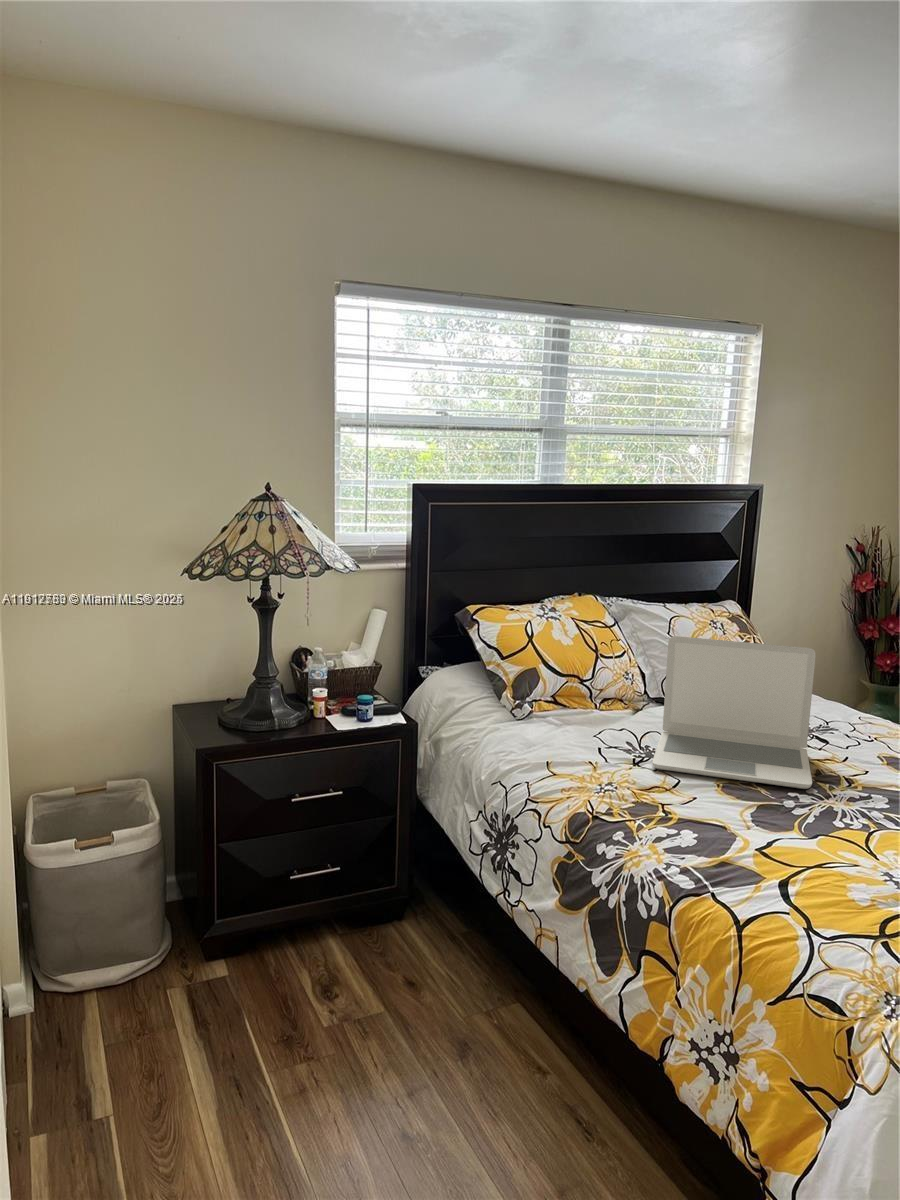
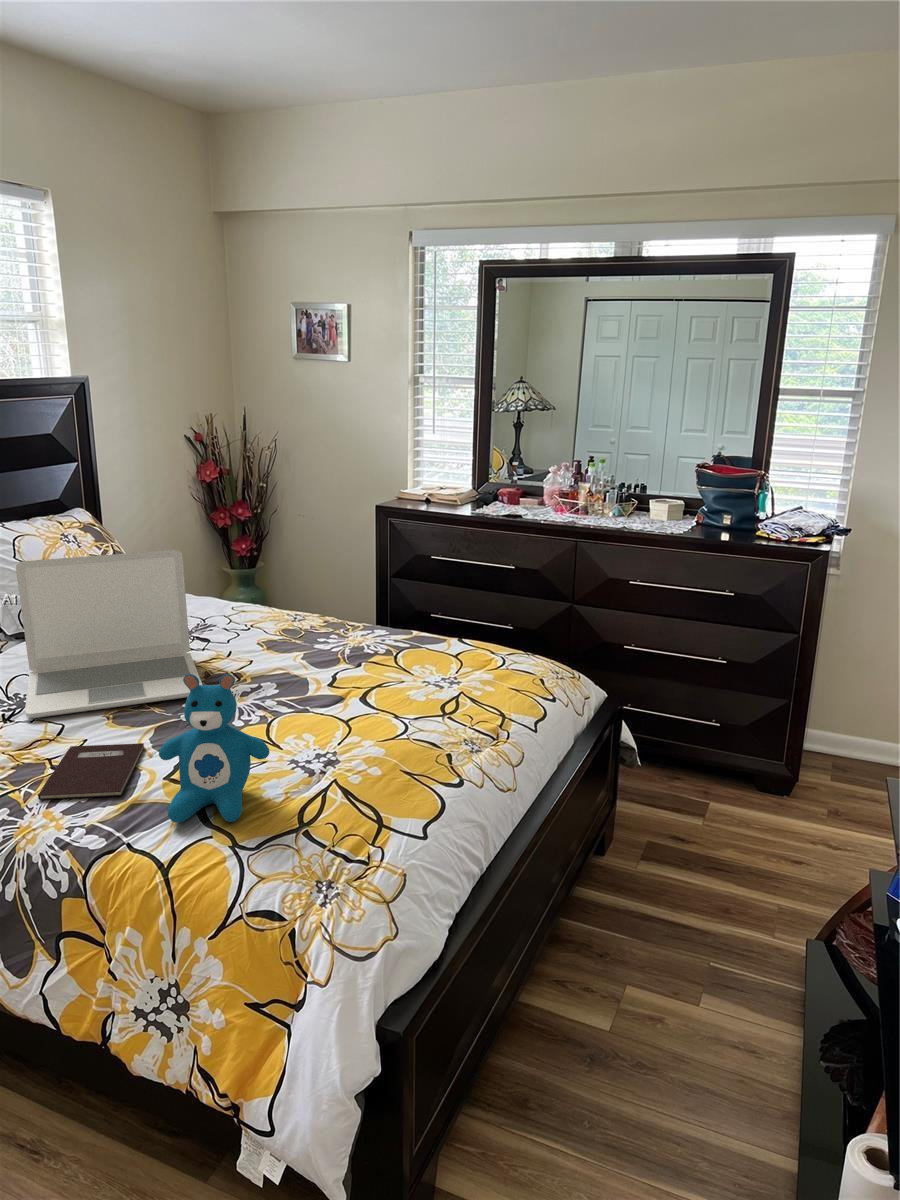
teddy bear: none [753,758,863,908] -> present [159,674,270,823]
notebook: none [649,799,745,852] -> present [38,743,144,800]

